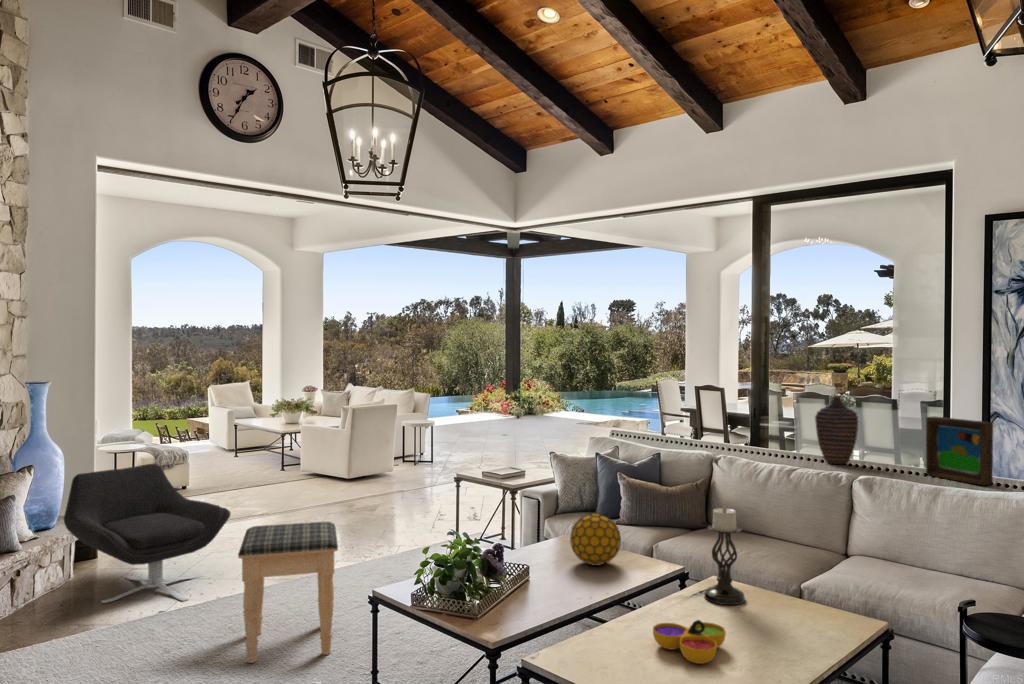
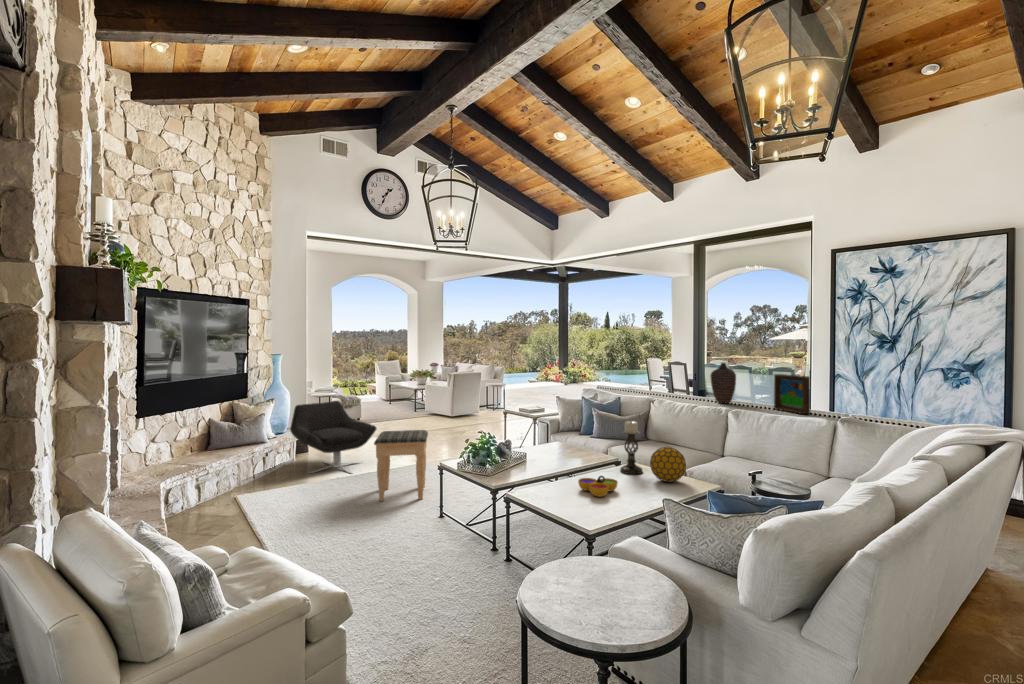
decorative ball: present [570,513,621,566] -> present [650,447,686,482]

